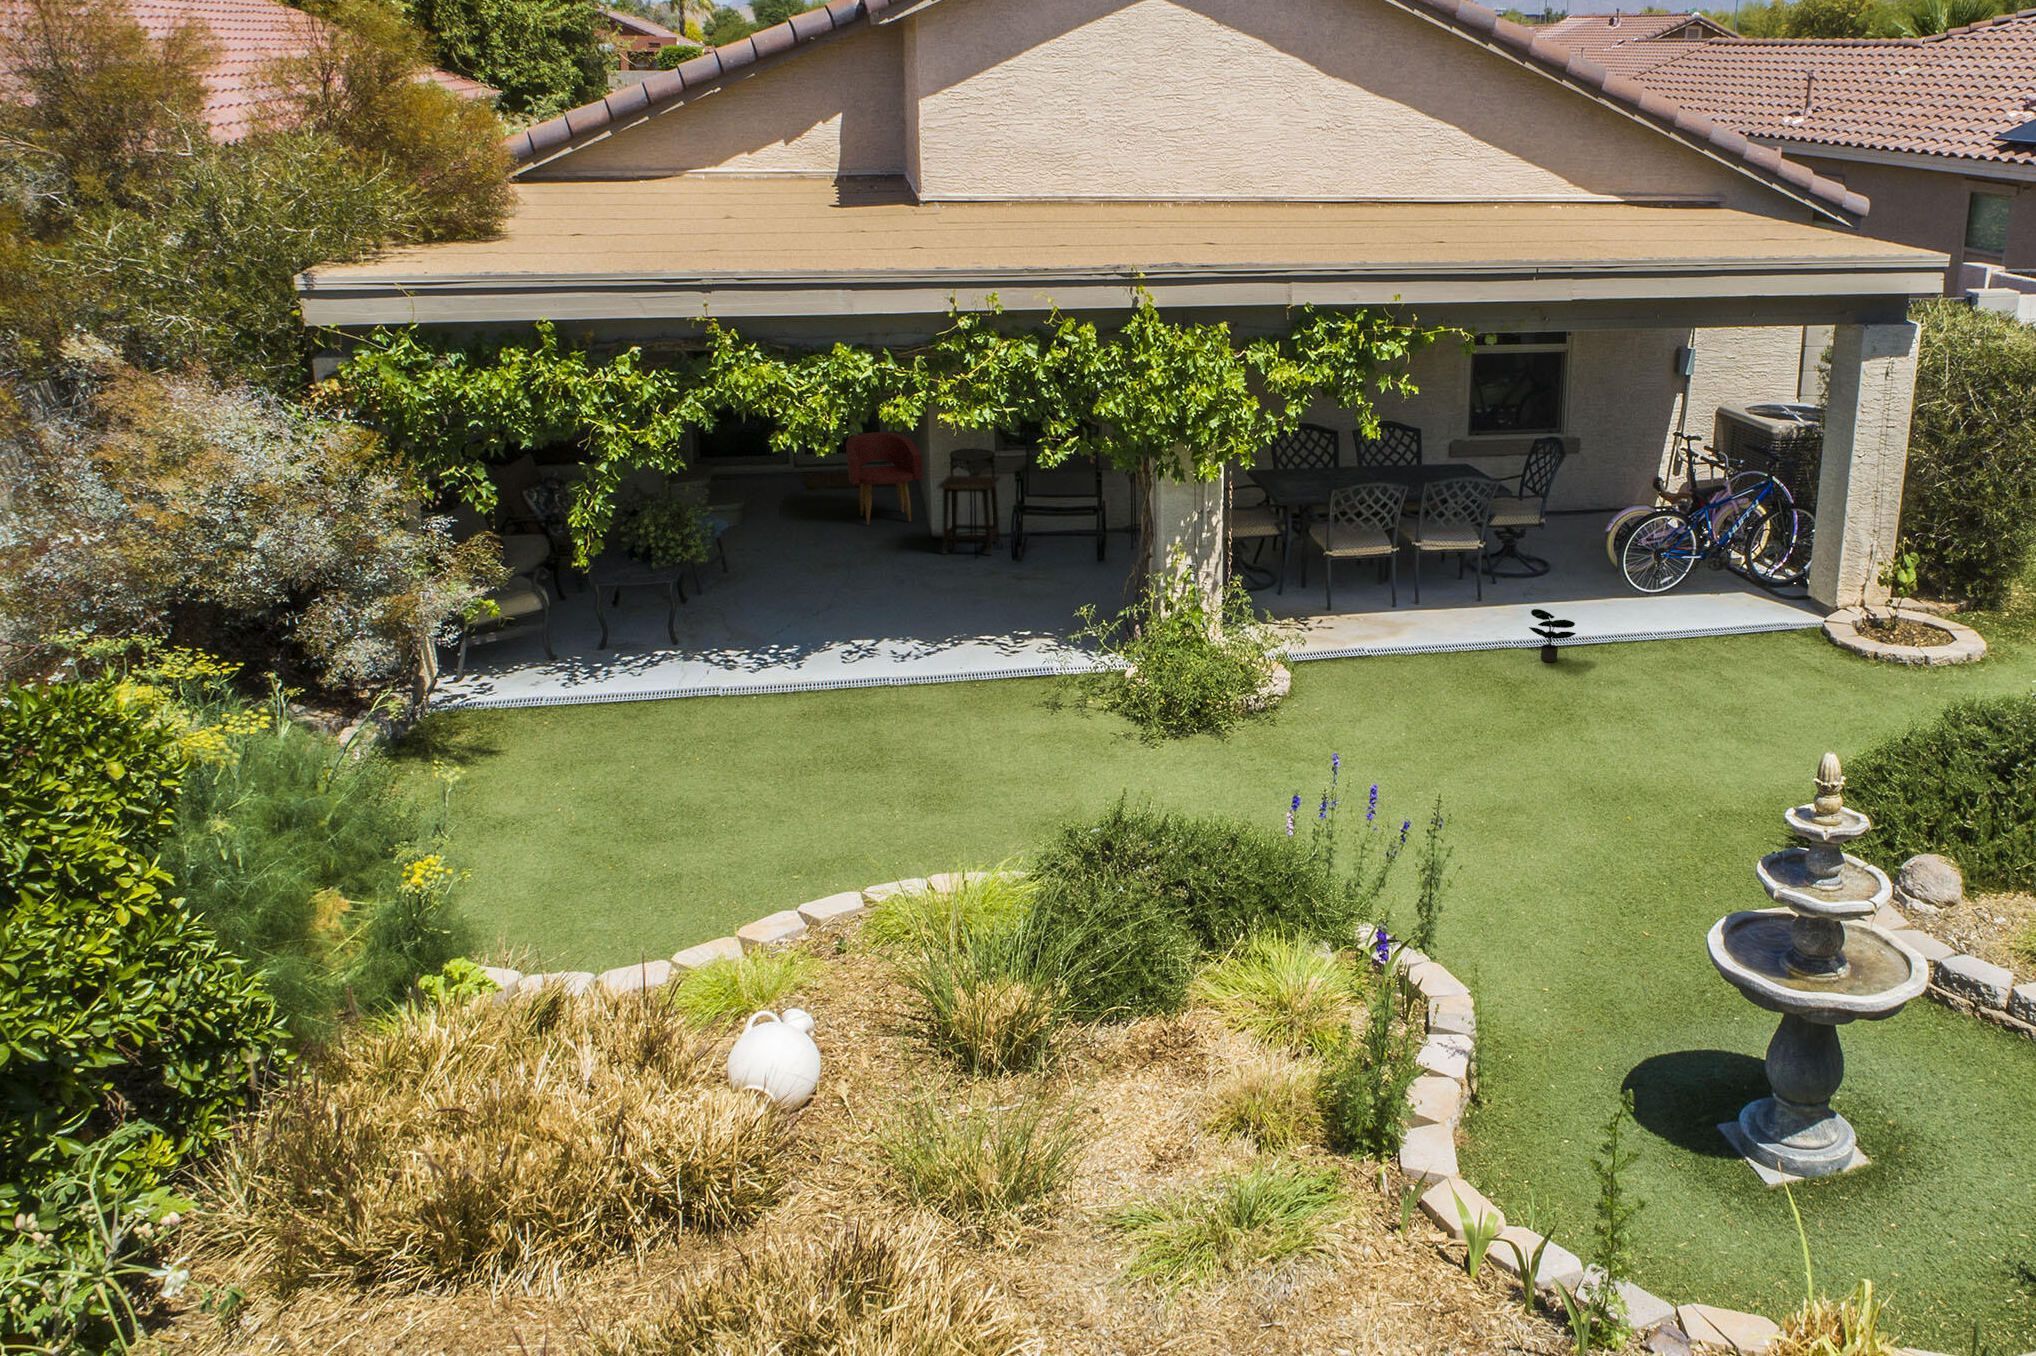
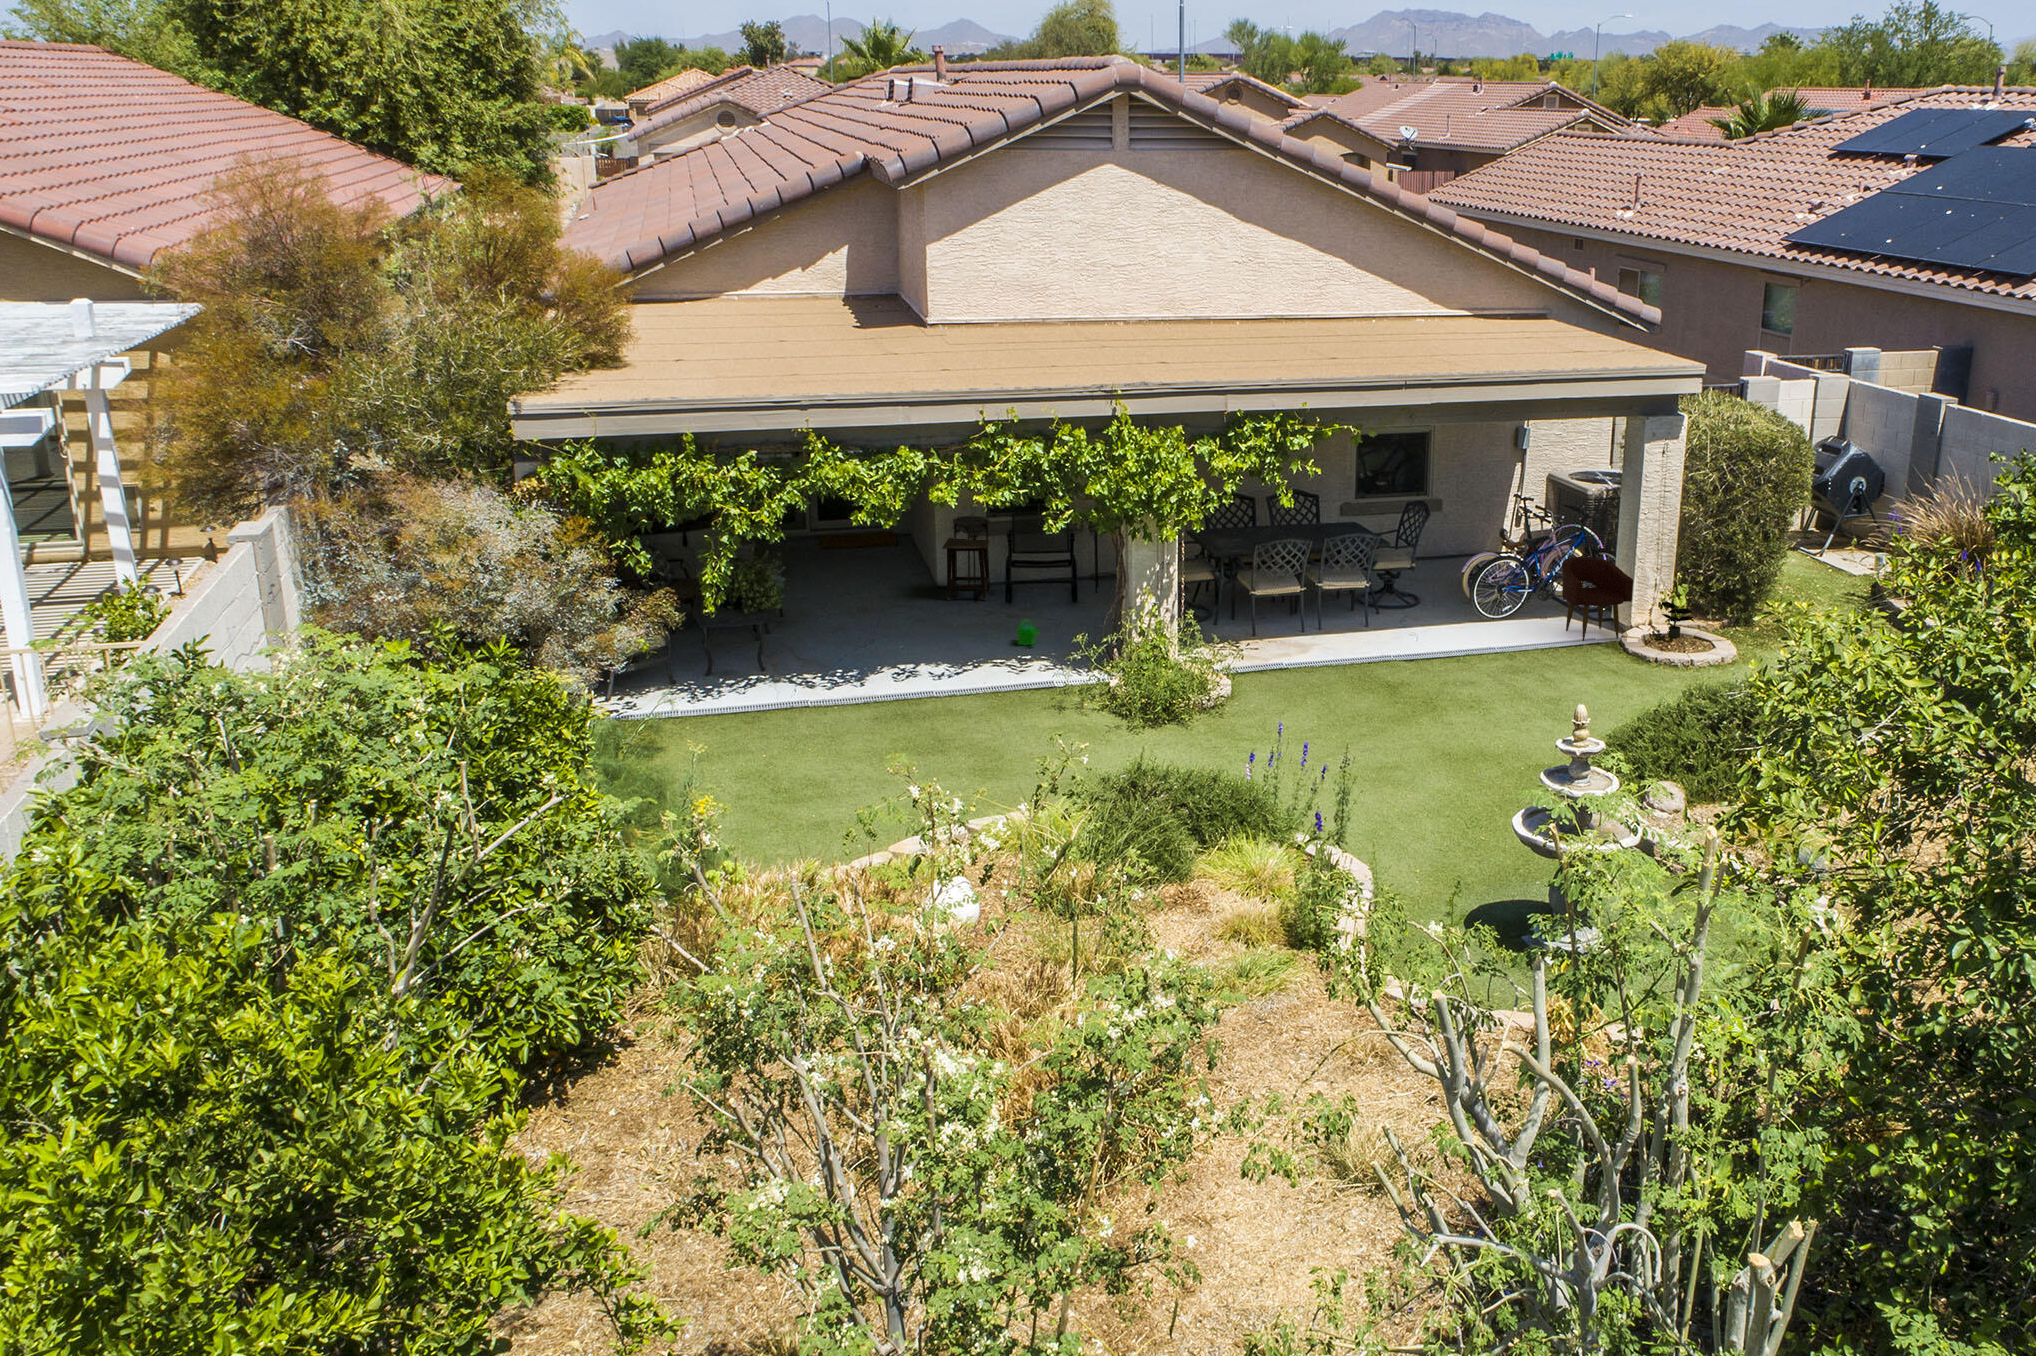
armchair: present [846,432,923,525] -> present [1562,557,1633,641]
watering can: none [1016,581,1045,616] -> present [1016,620,1039,645]
potted plant: present [1529,609,1576,662] -> present [1662,602,1693,638]

